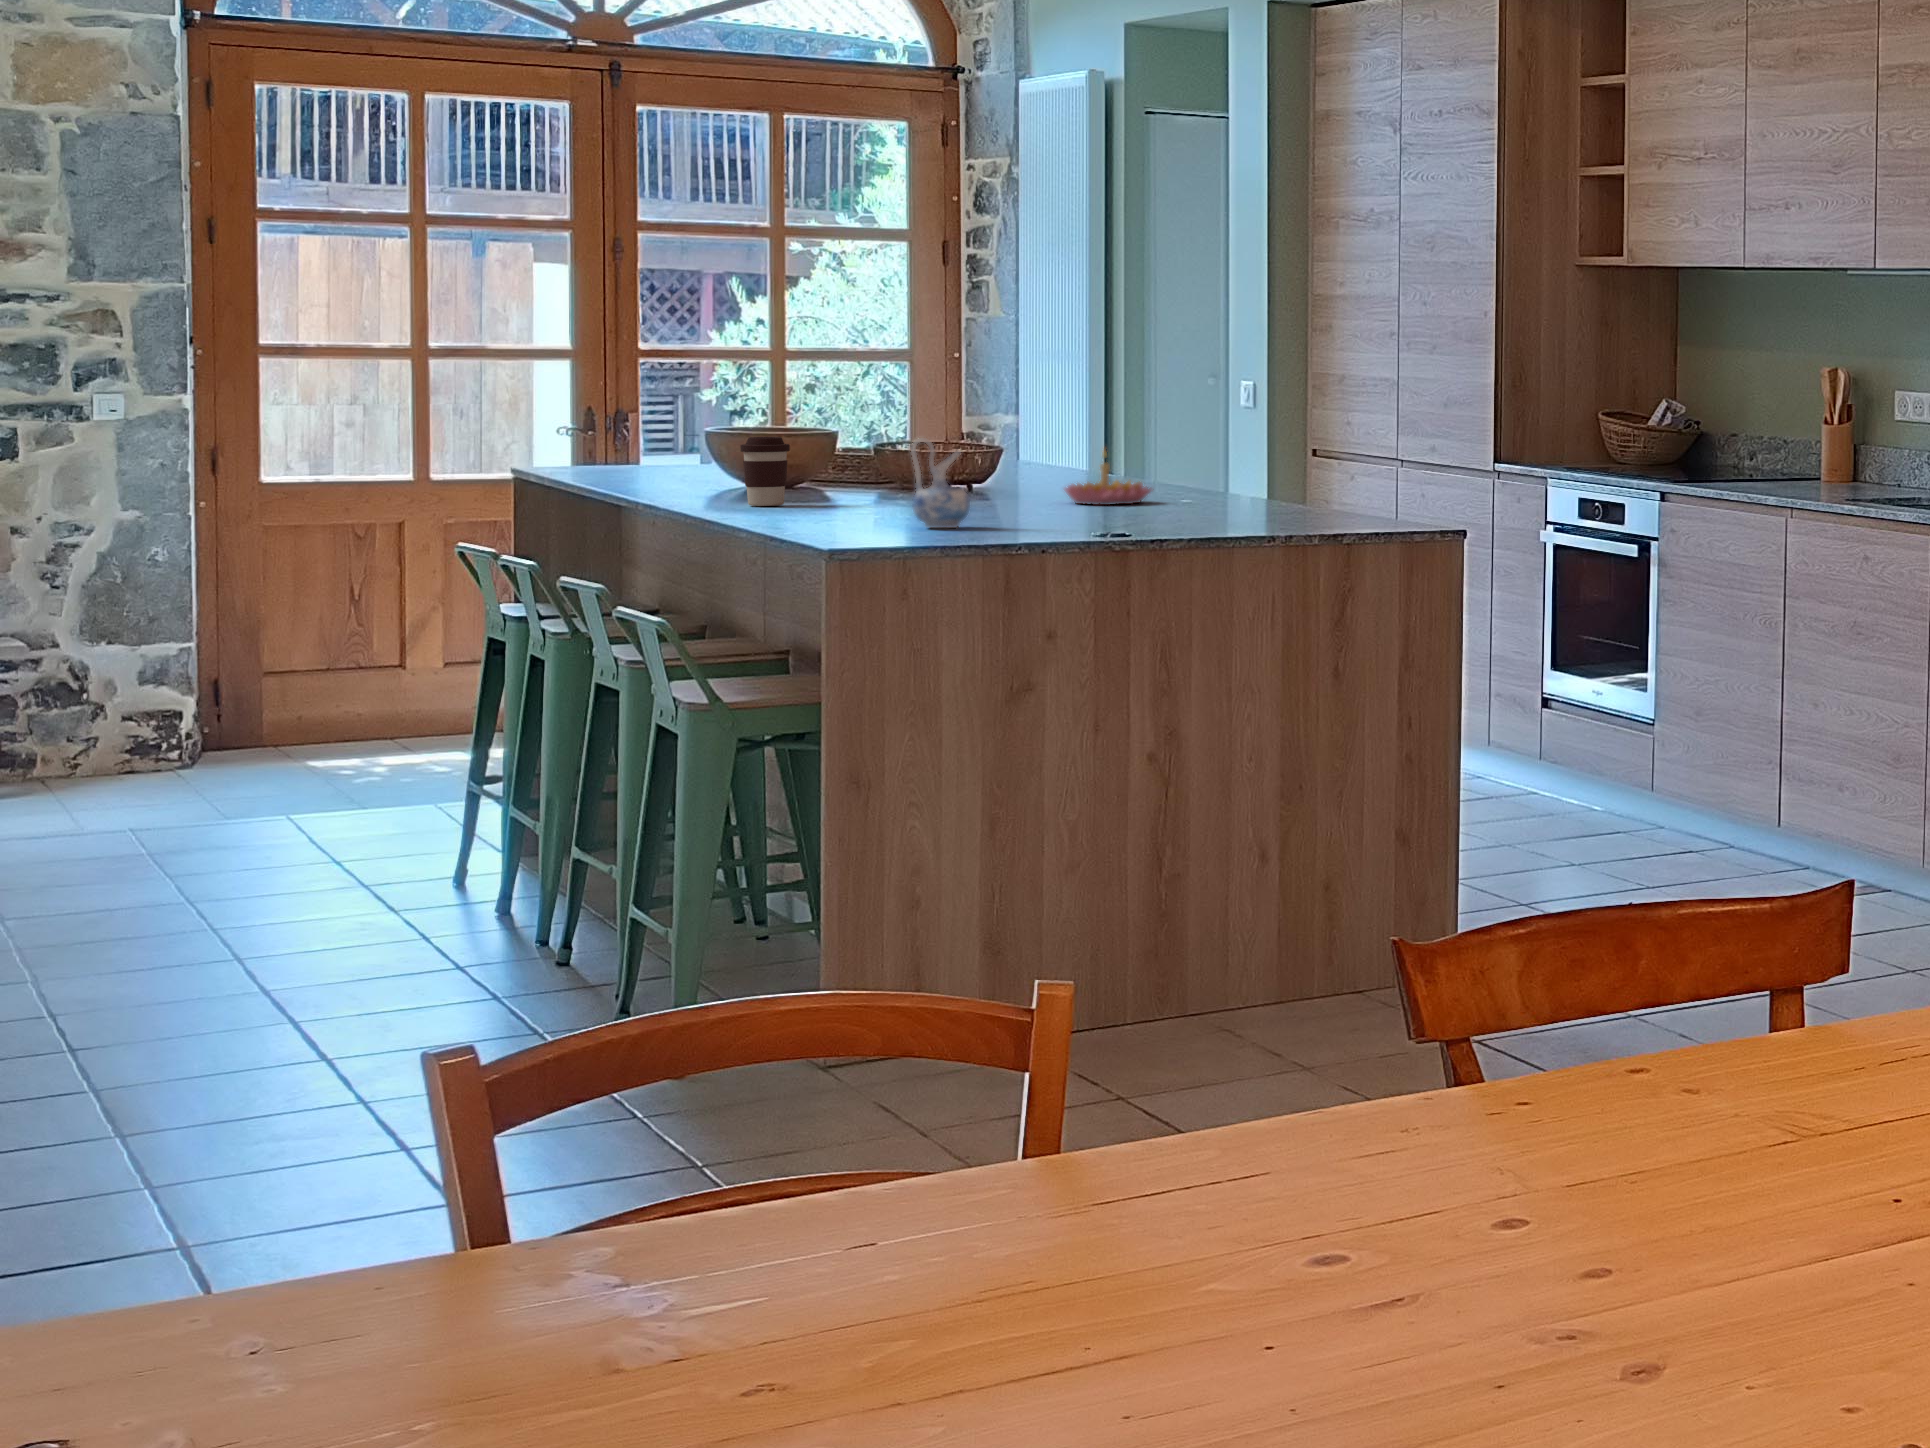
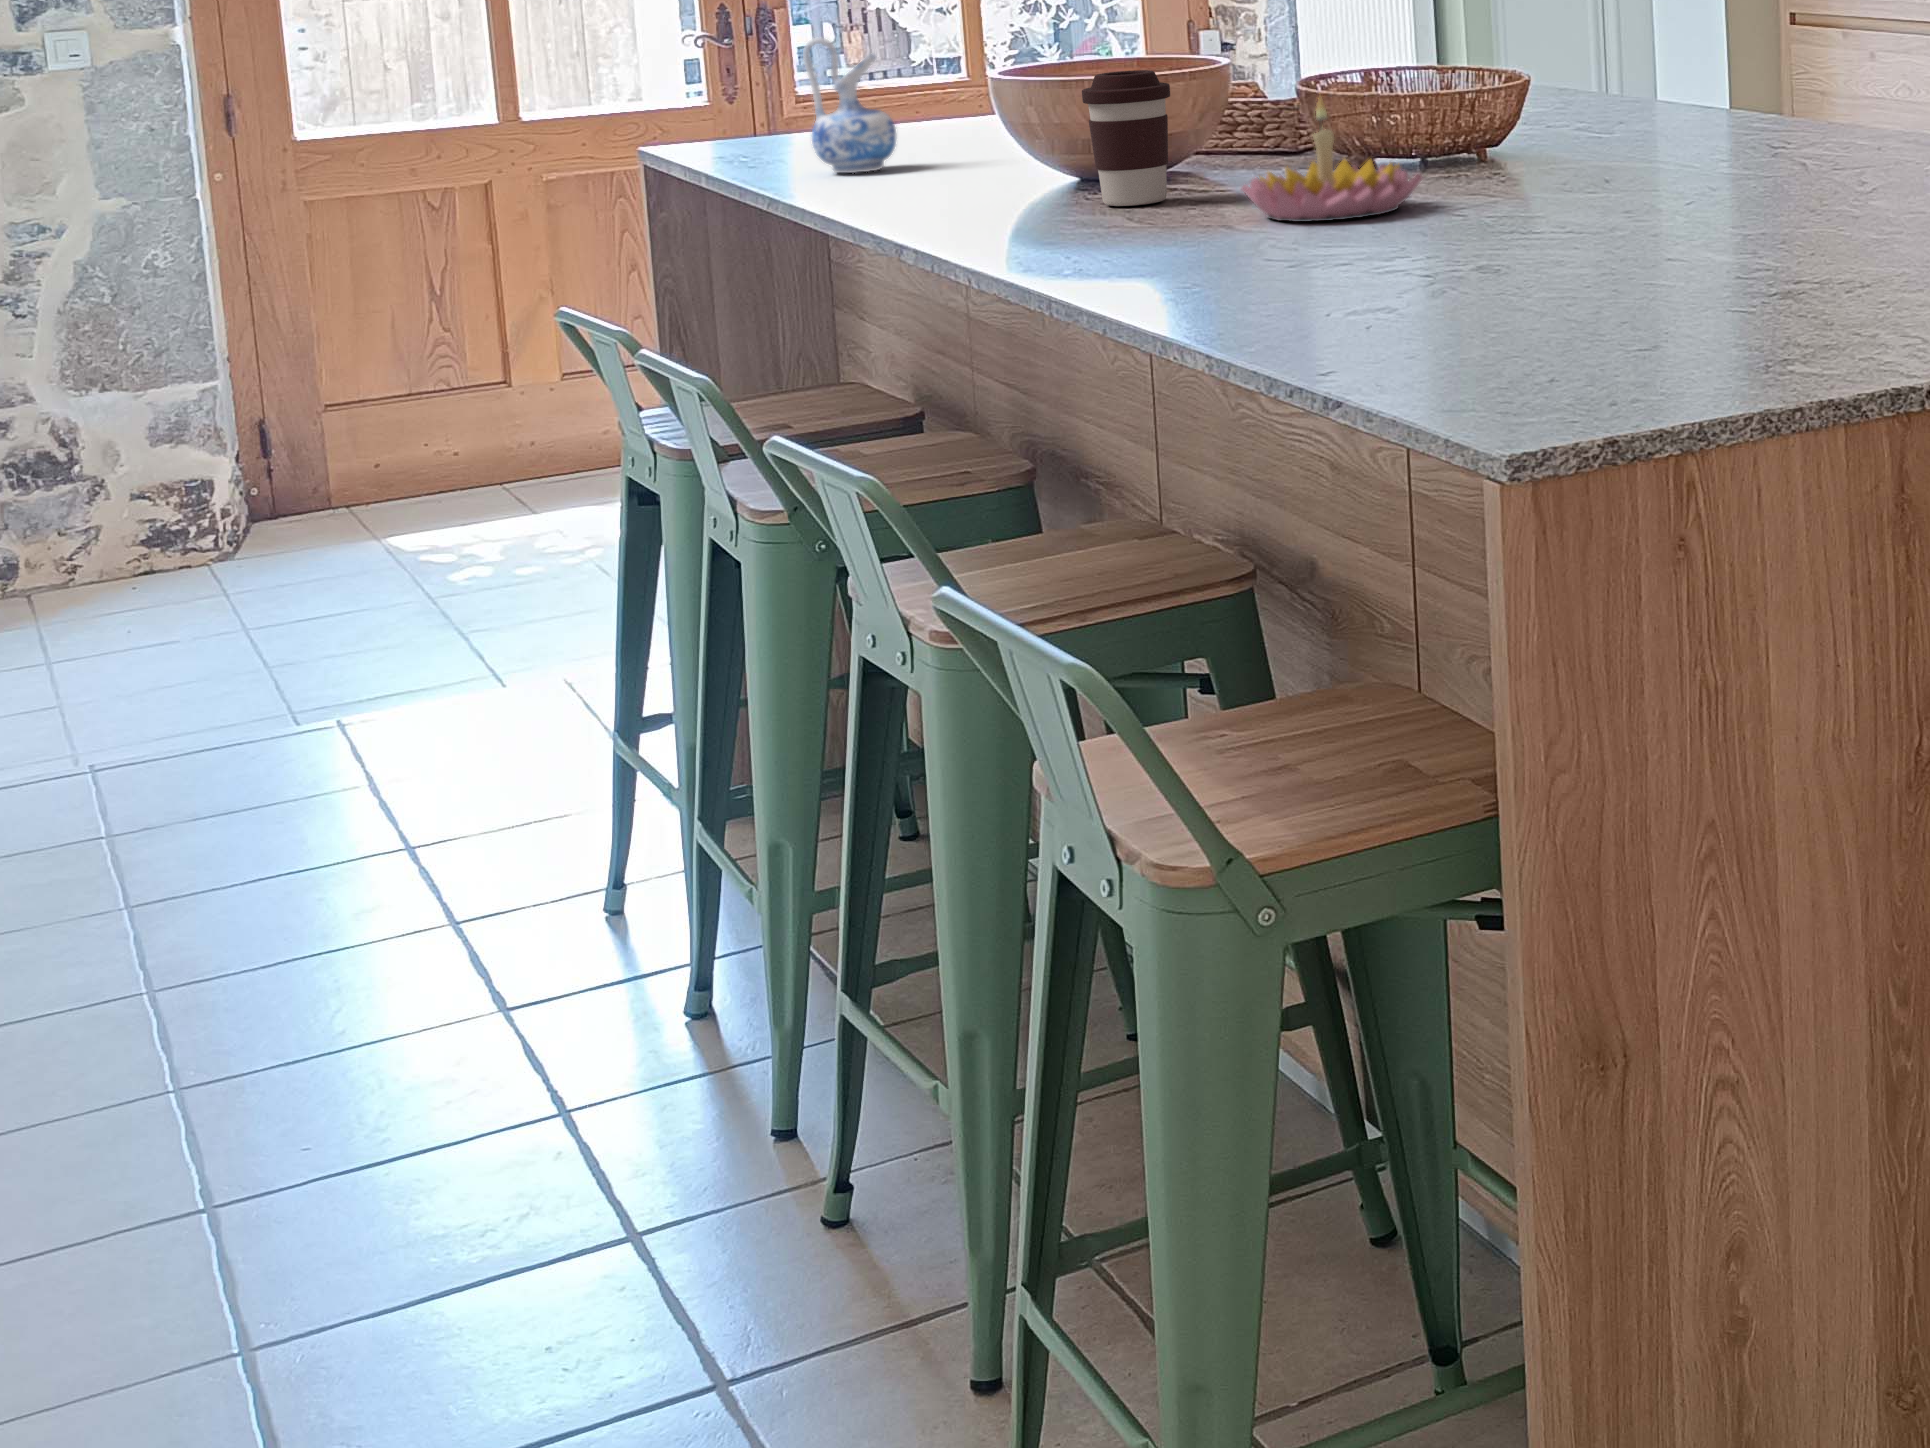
ceramic pitcher: present [911,438,970,528] -> present [803,37,896,173]
candle holder: present [1065,450,1151,505] -> present [1242,97,1422,222]

